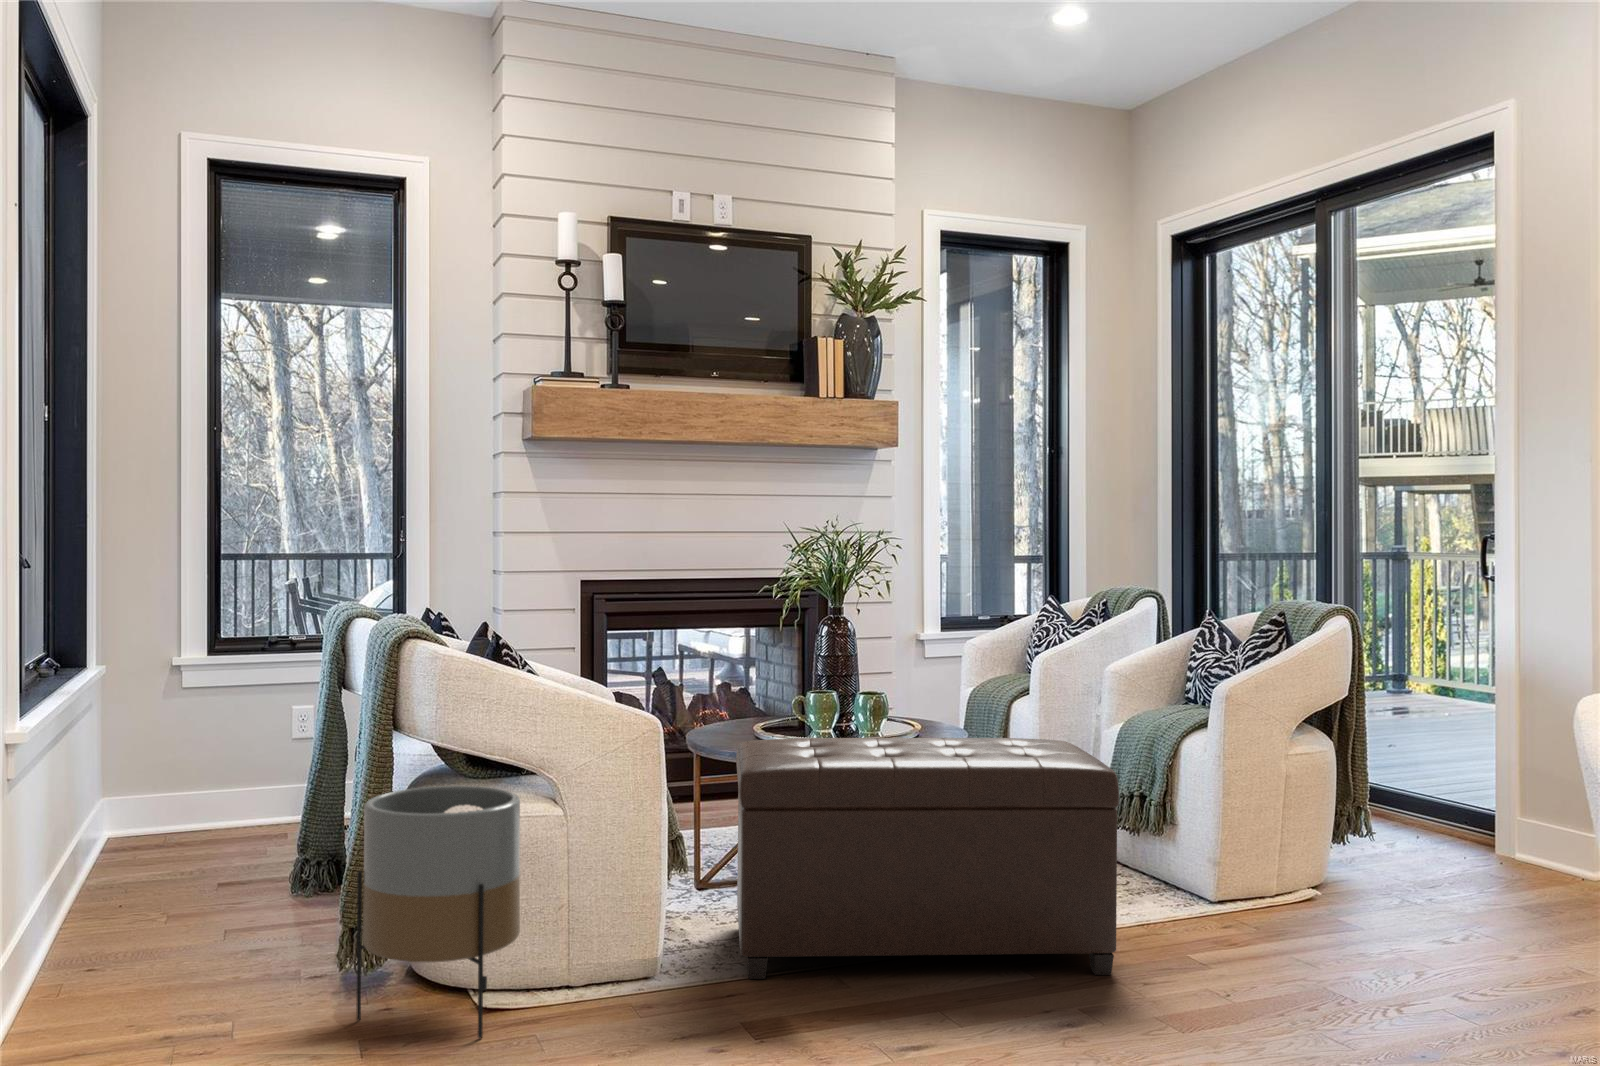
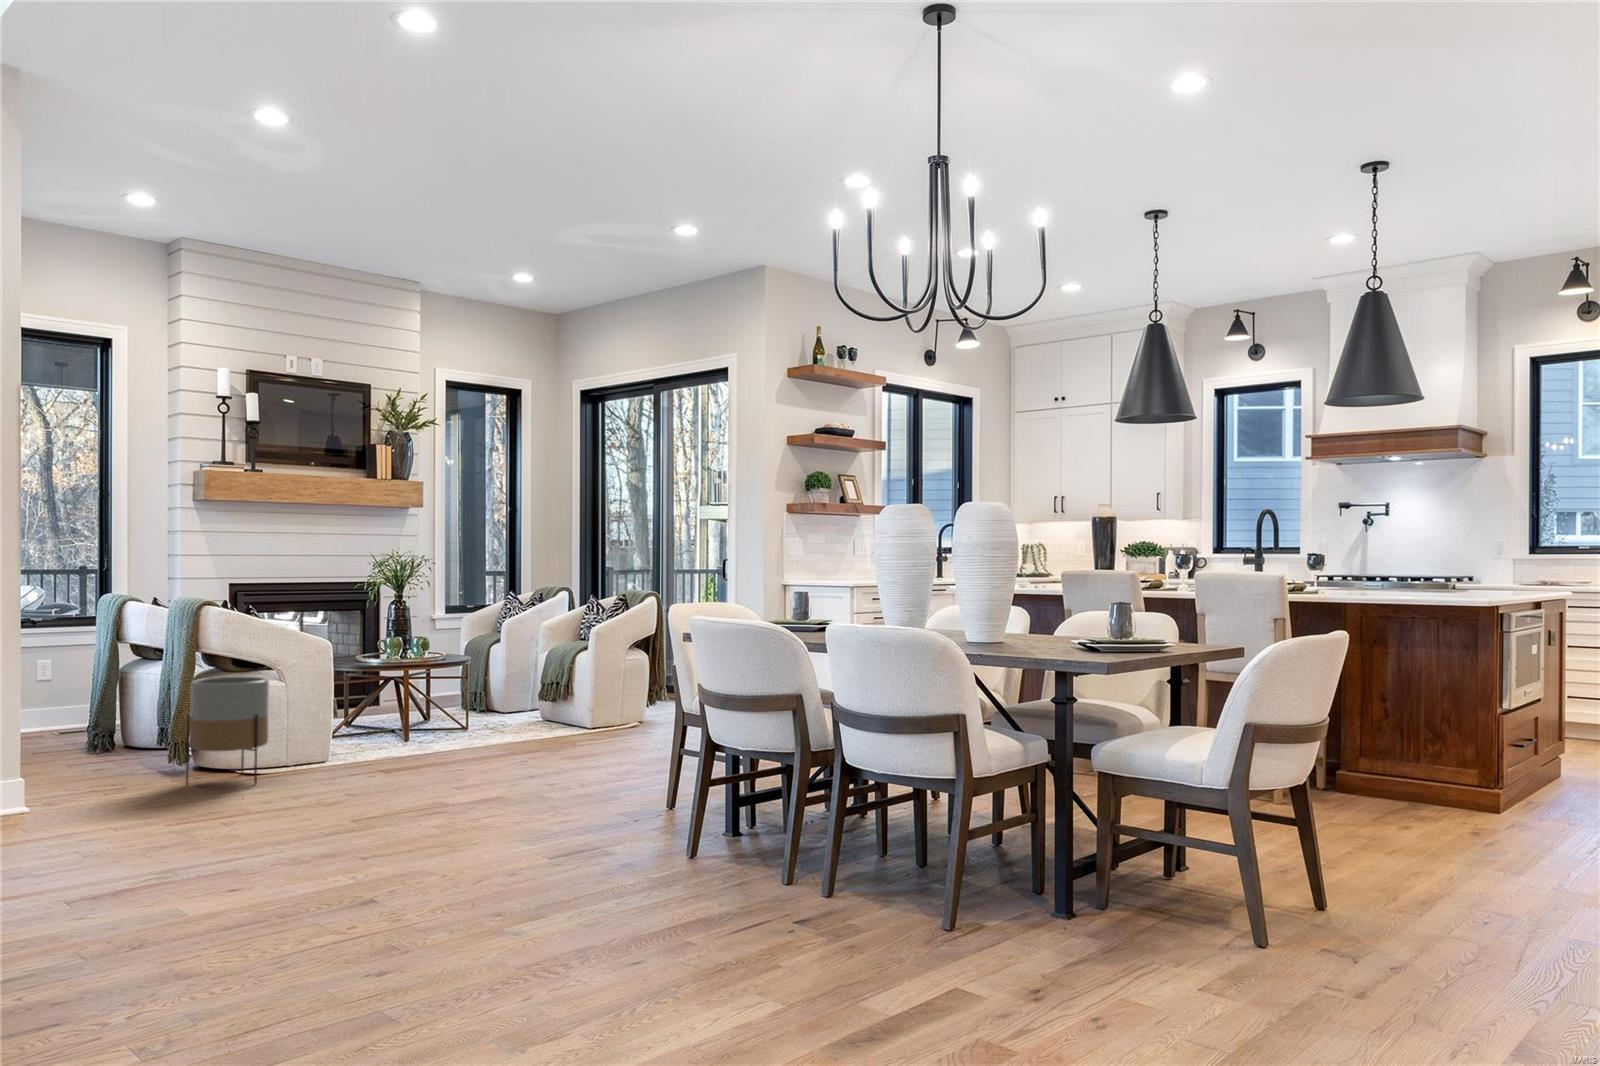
ottoman: present [736,738,1119,979] -> none [358,653,545,763]

